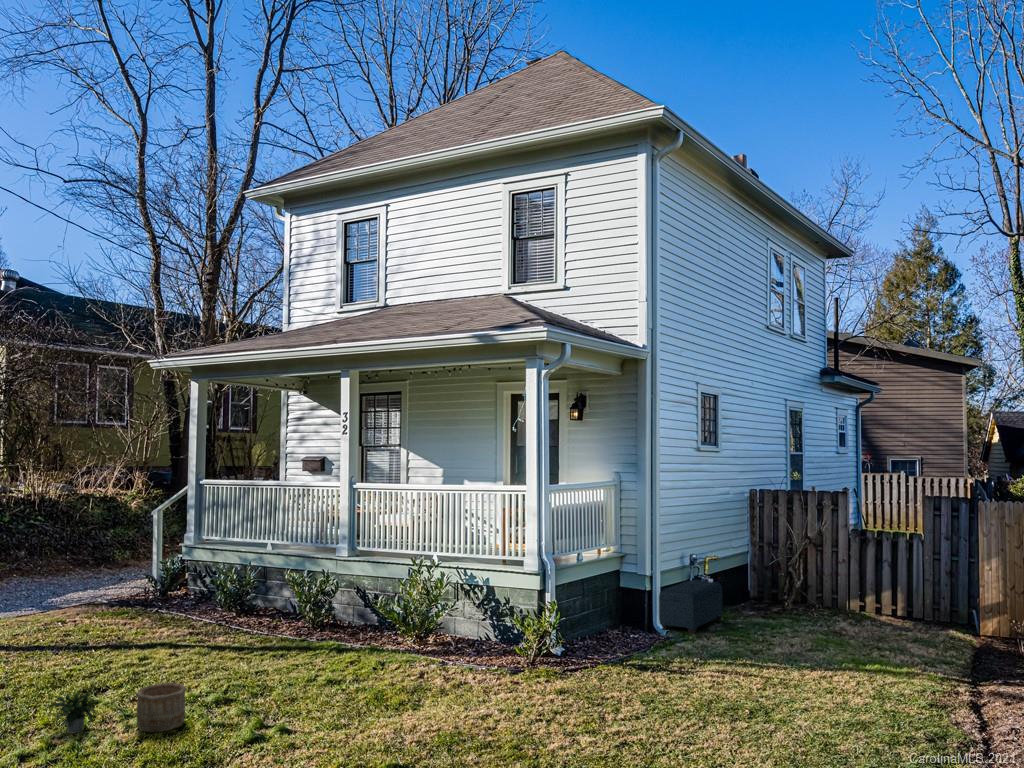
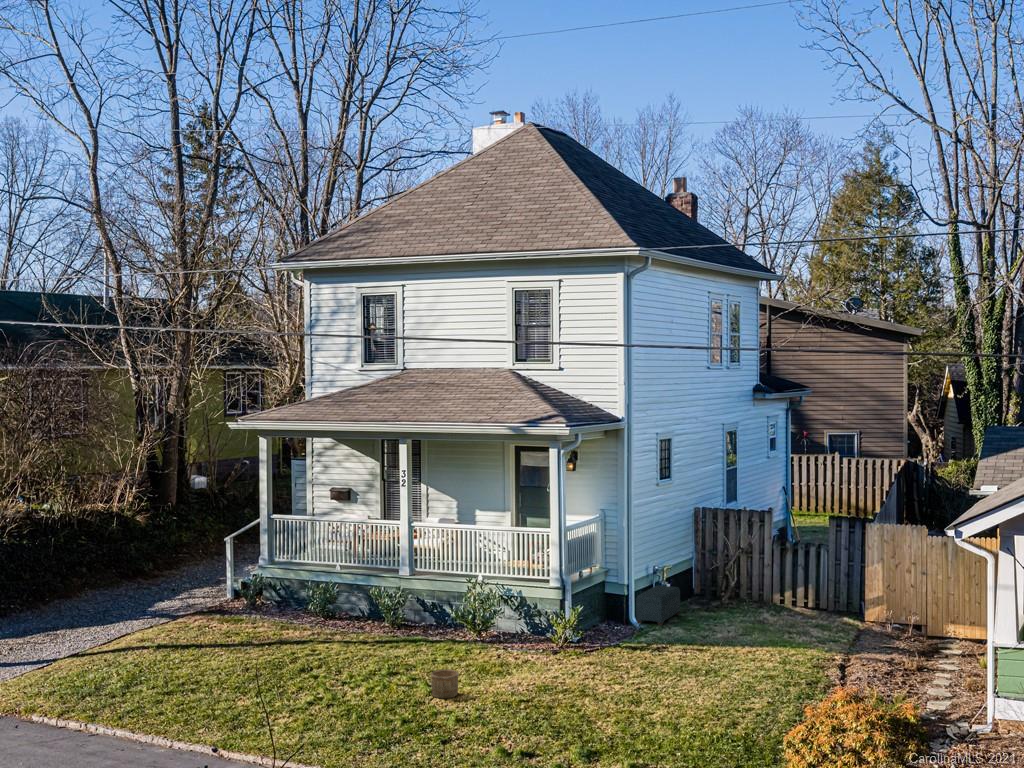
wooden bucket: present [136,683,187,733] -> present [431,669,459,698]
potted plant: present [52,694,97,733] -> none [289,676,325,700]

